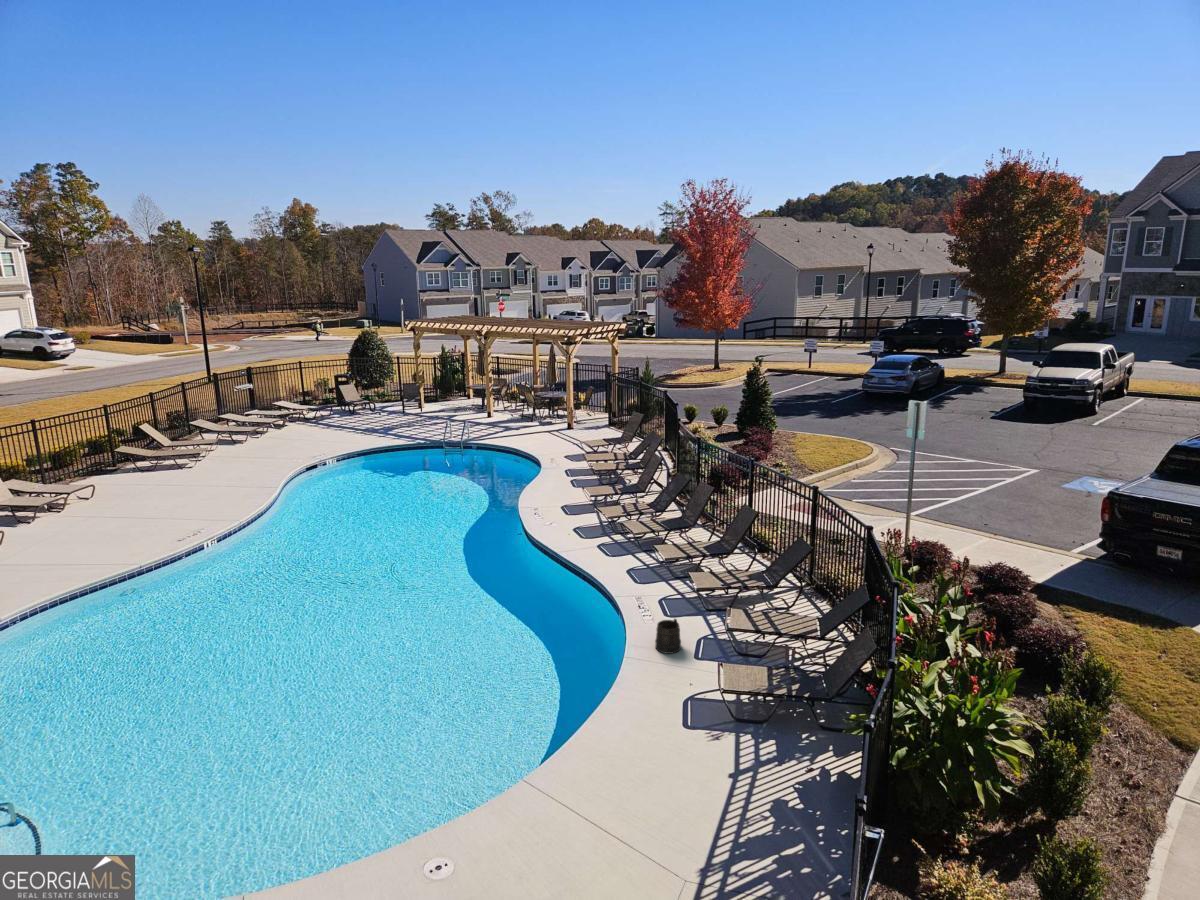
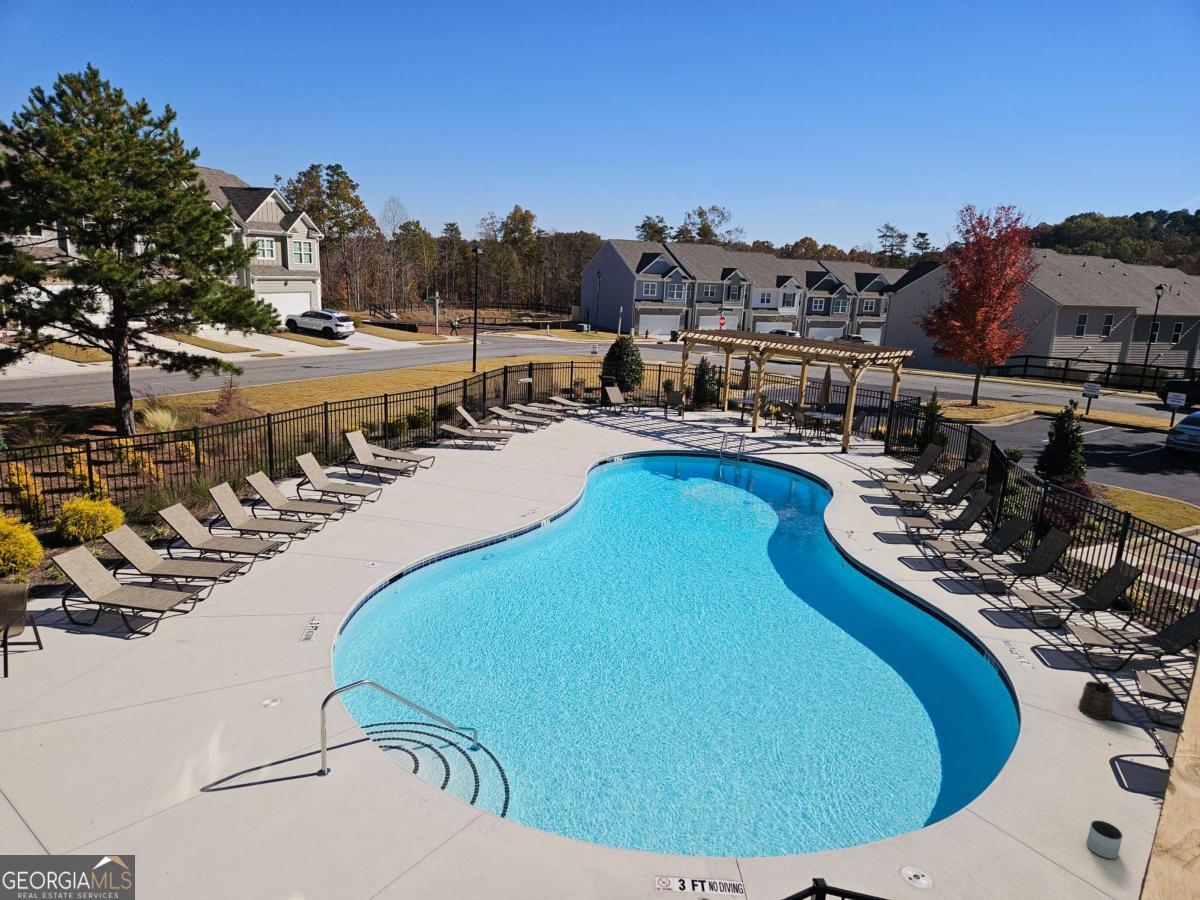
planter: none [593,750,617,782] -> present [1087,821,1122,859]

